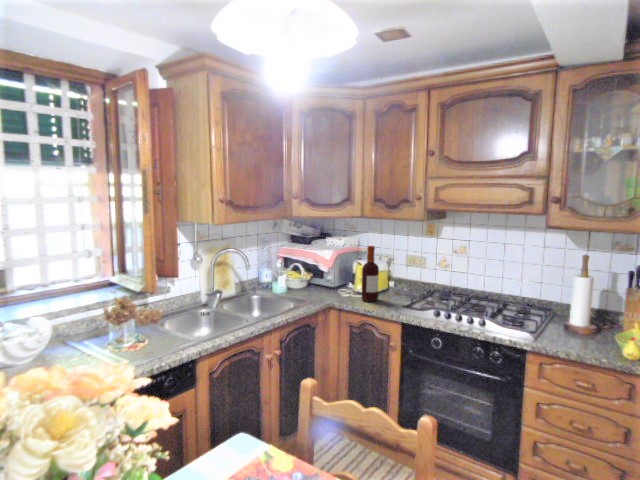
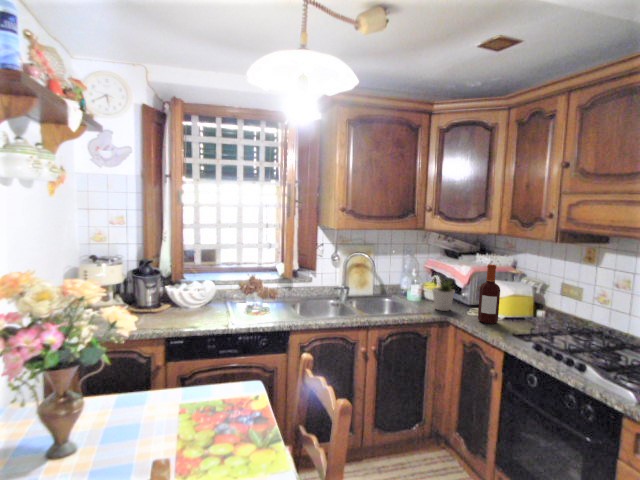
potted plant: none [308,263,331,298] -> present [433,281,455,311]

